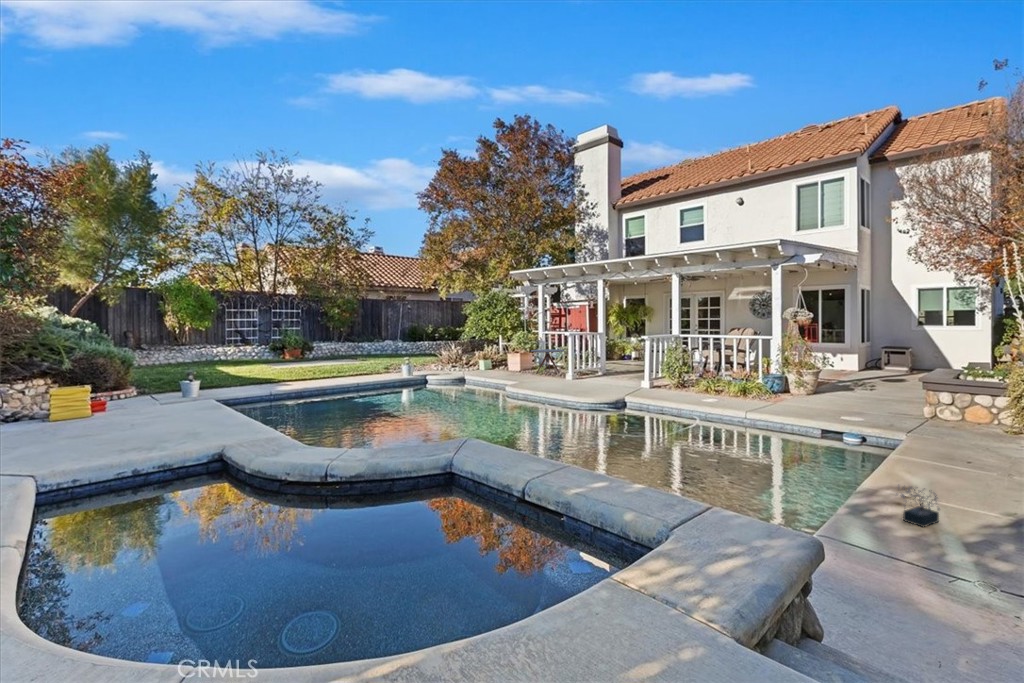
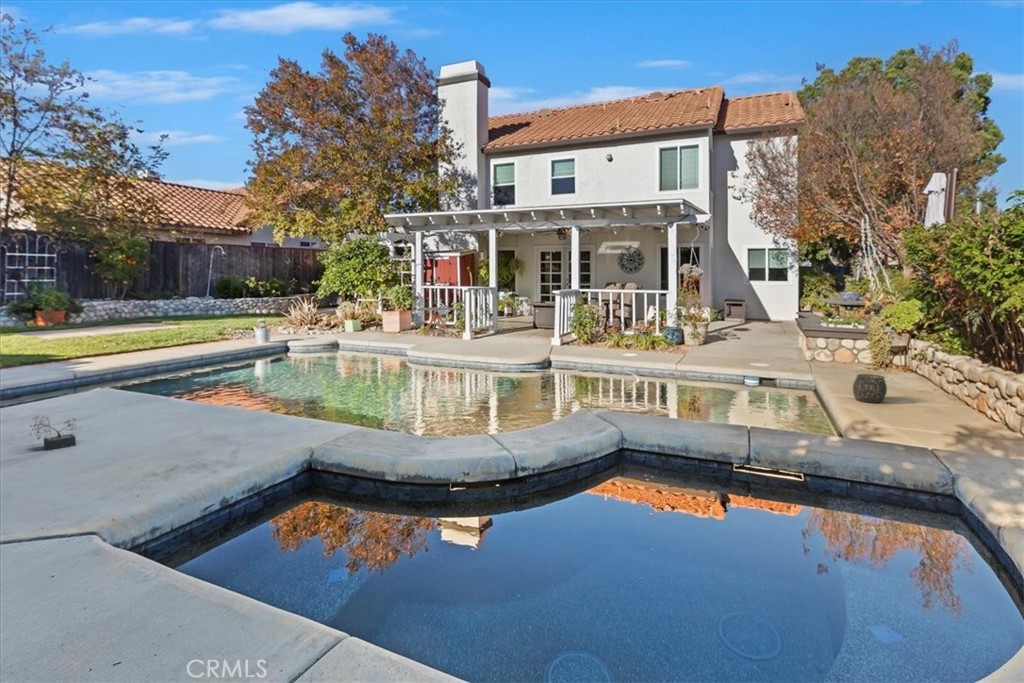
woven basket: none [928,443,978,483] -> present [853,374,887,403]
decorative plant: present [901,487,940,527] -> present [30,416,82,450]

